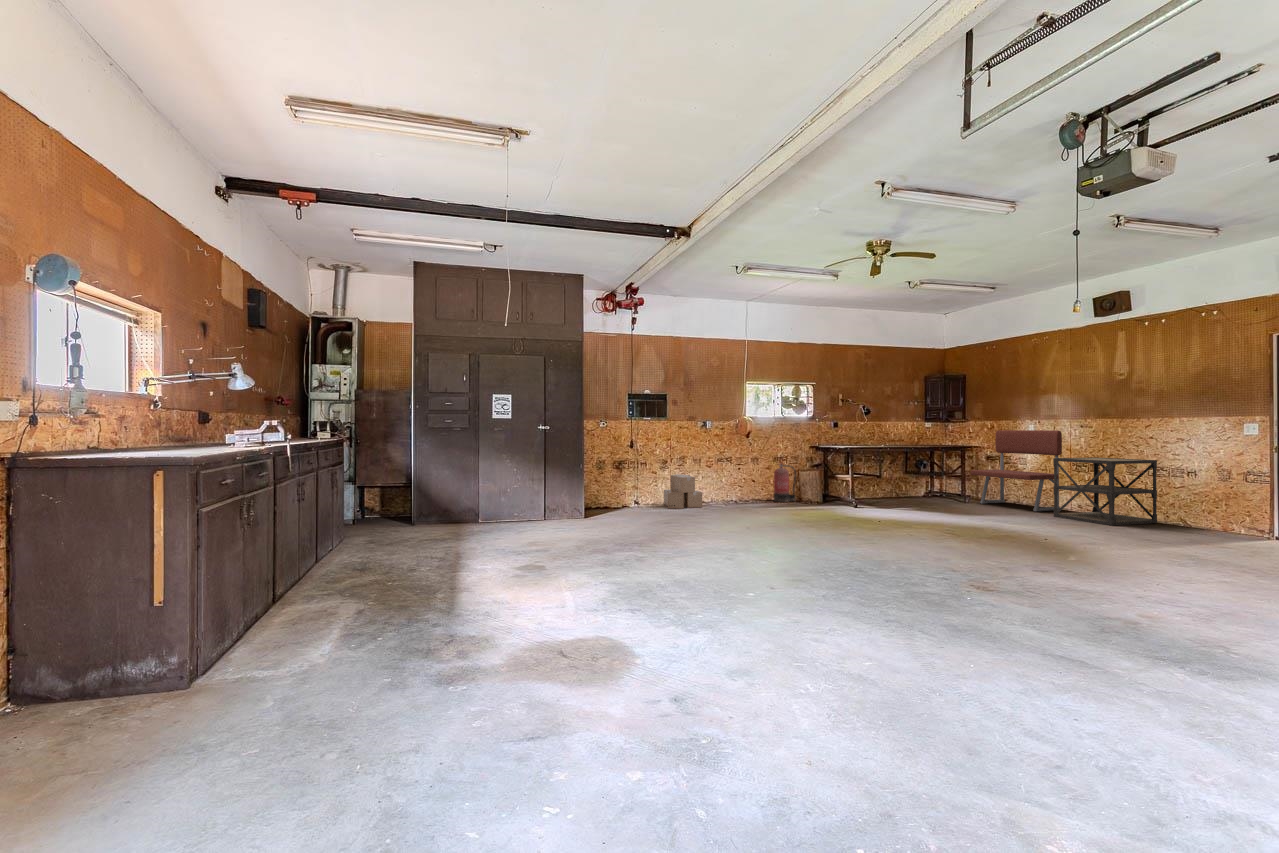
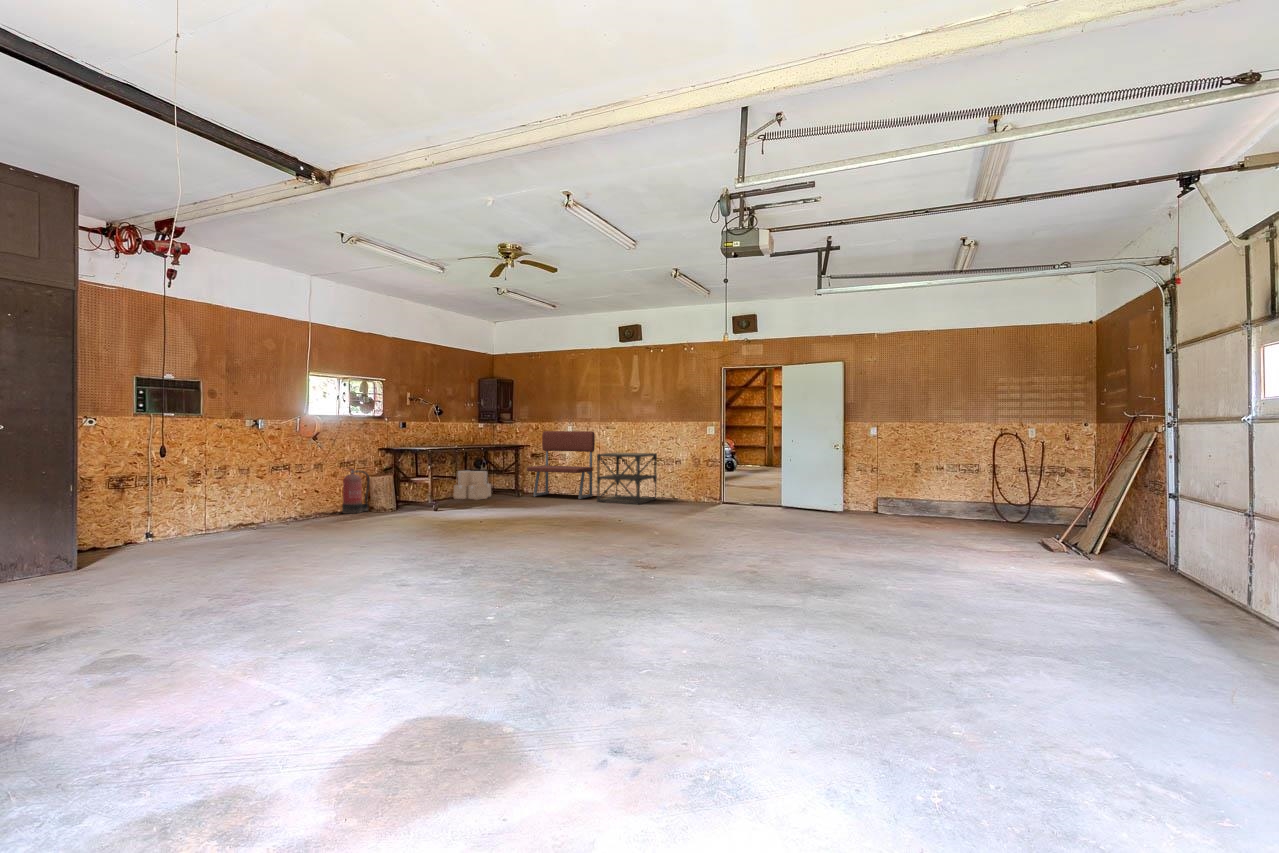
cardboard box: present [664,474,702,509] -> present [454,471,491,500]

